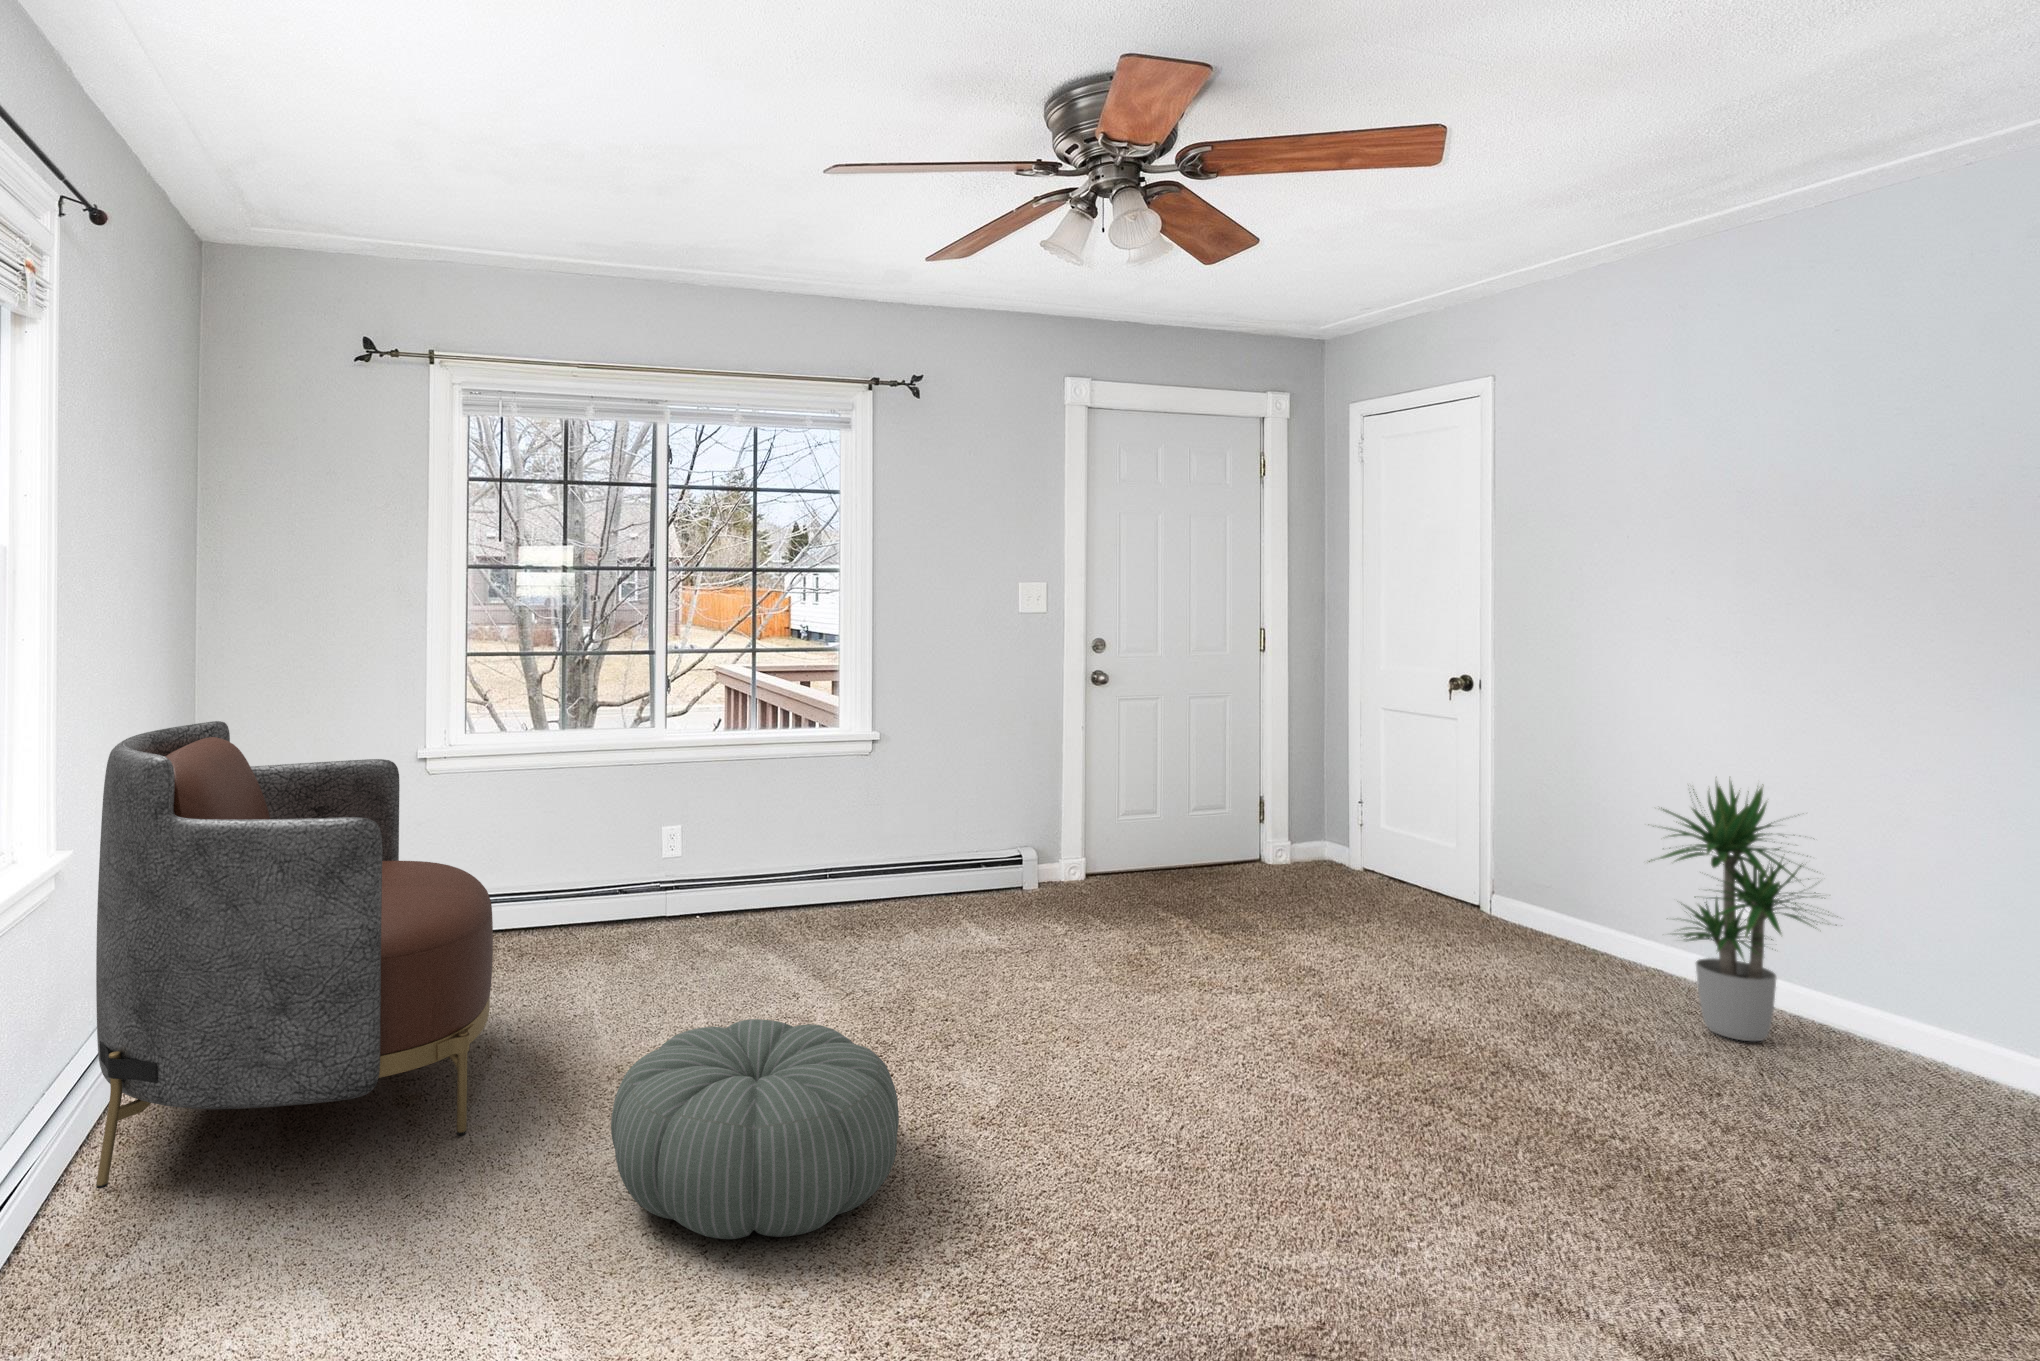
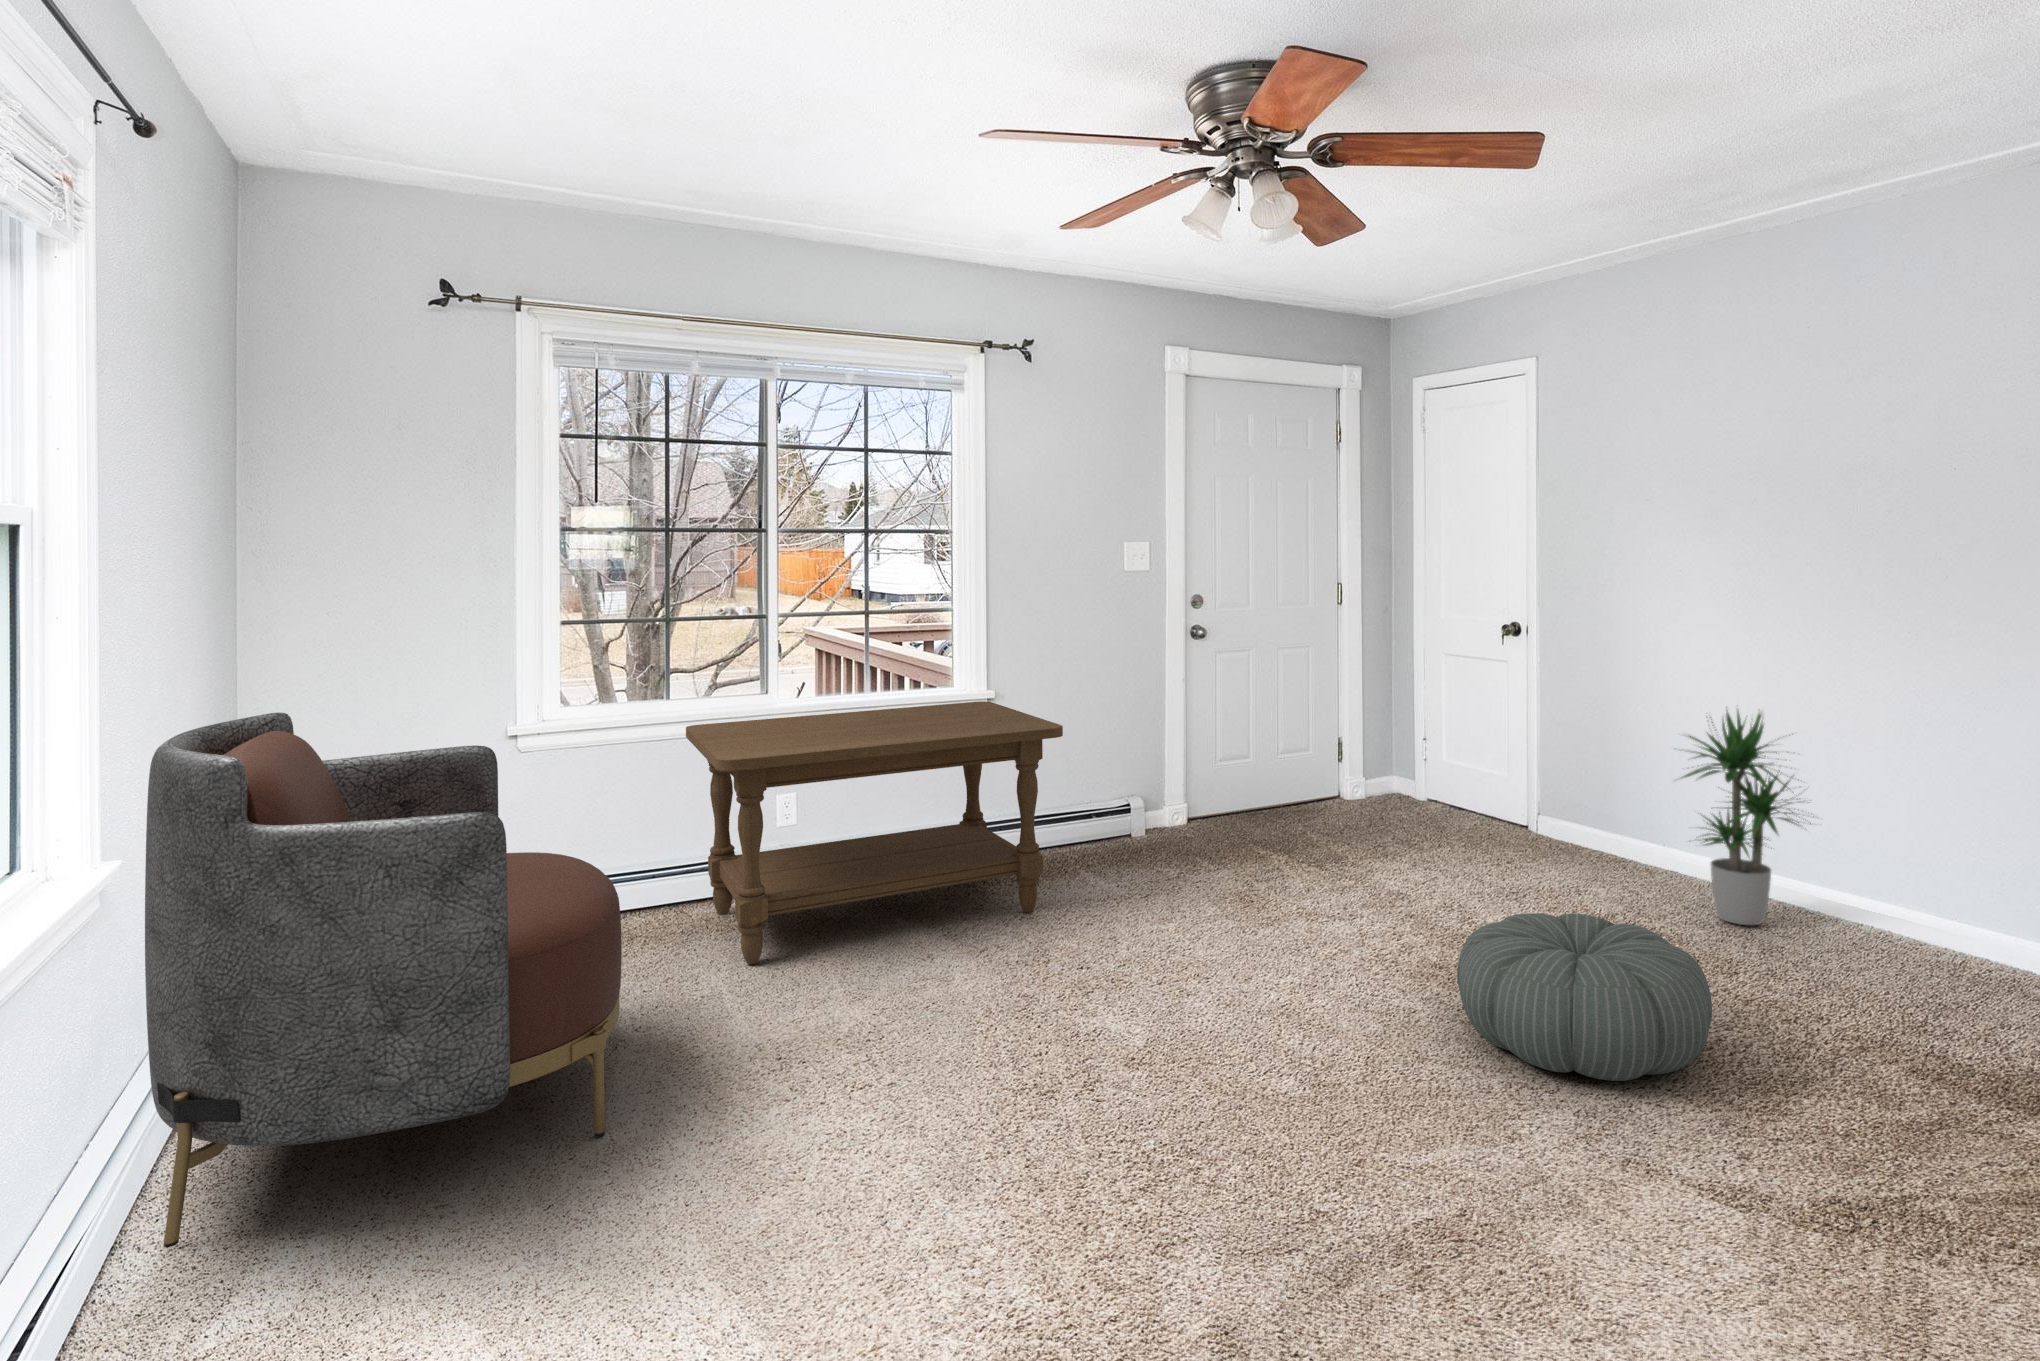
coffee table: none [578,740,938,986] -> present [686,701,1063,964]
pouf: present [611,1019,899,1239] -> present [1457,913,1712,1081]

